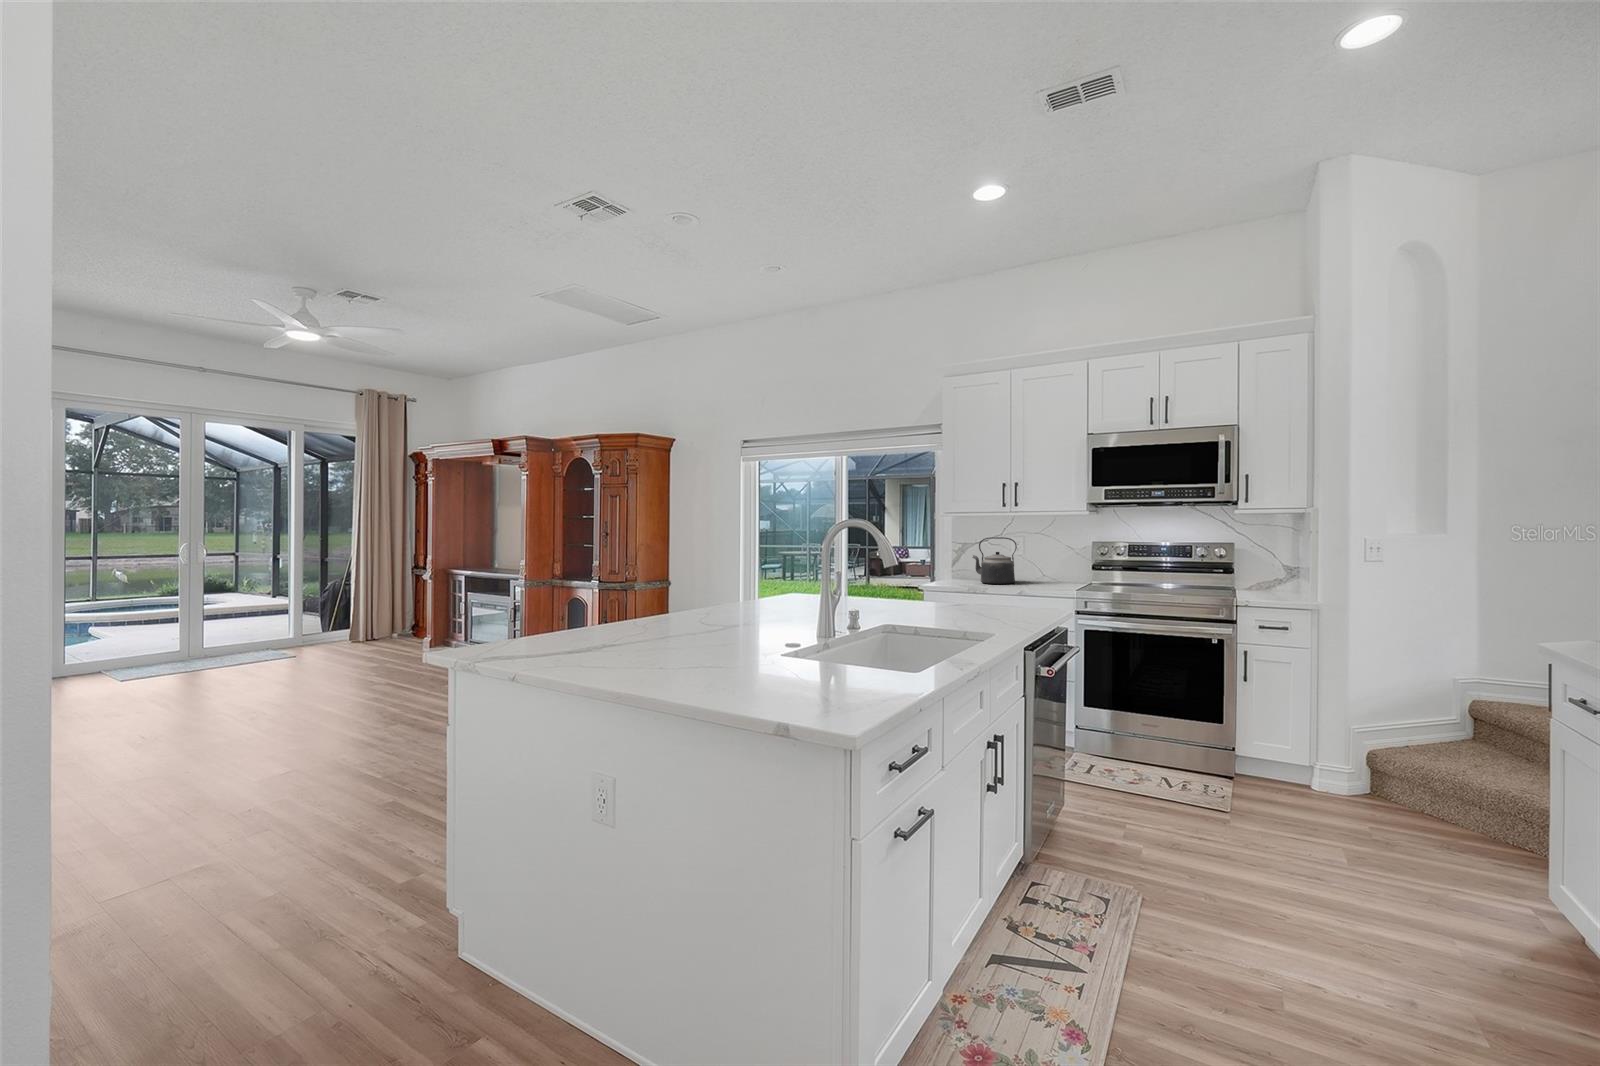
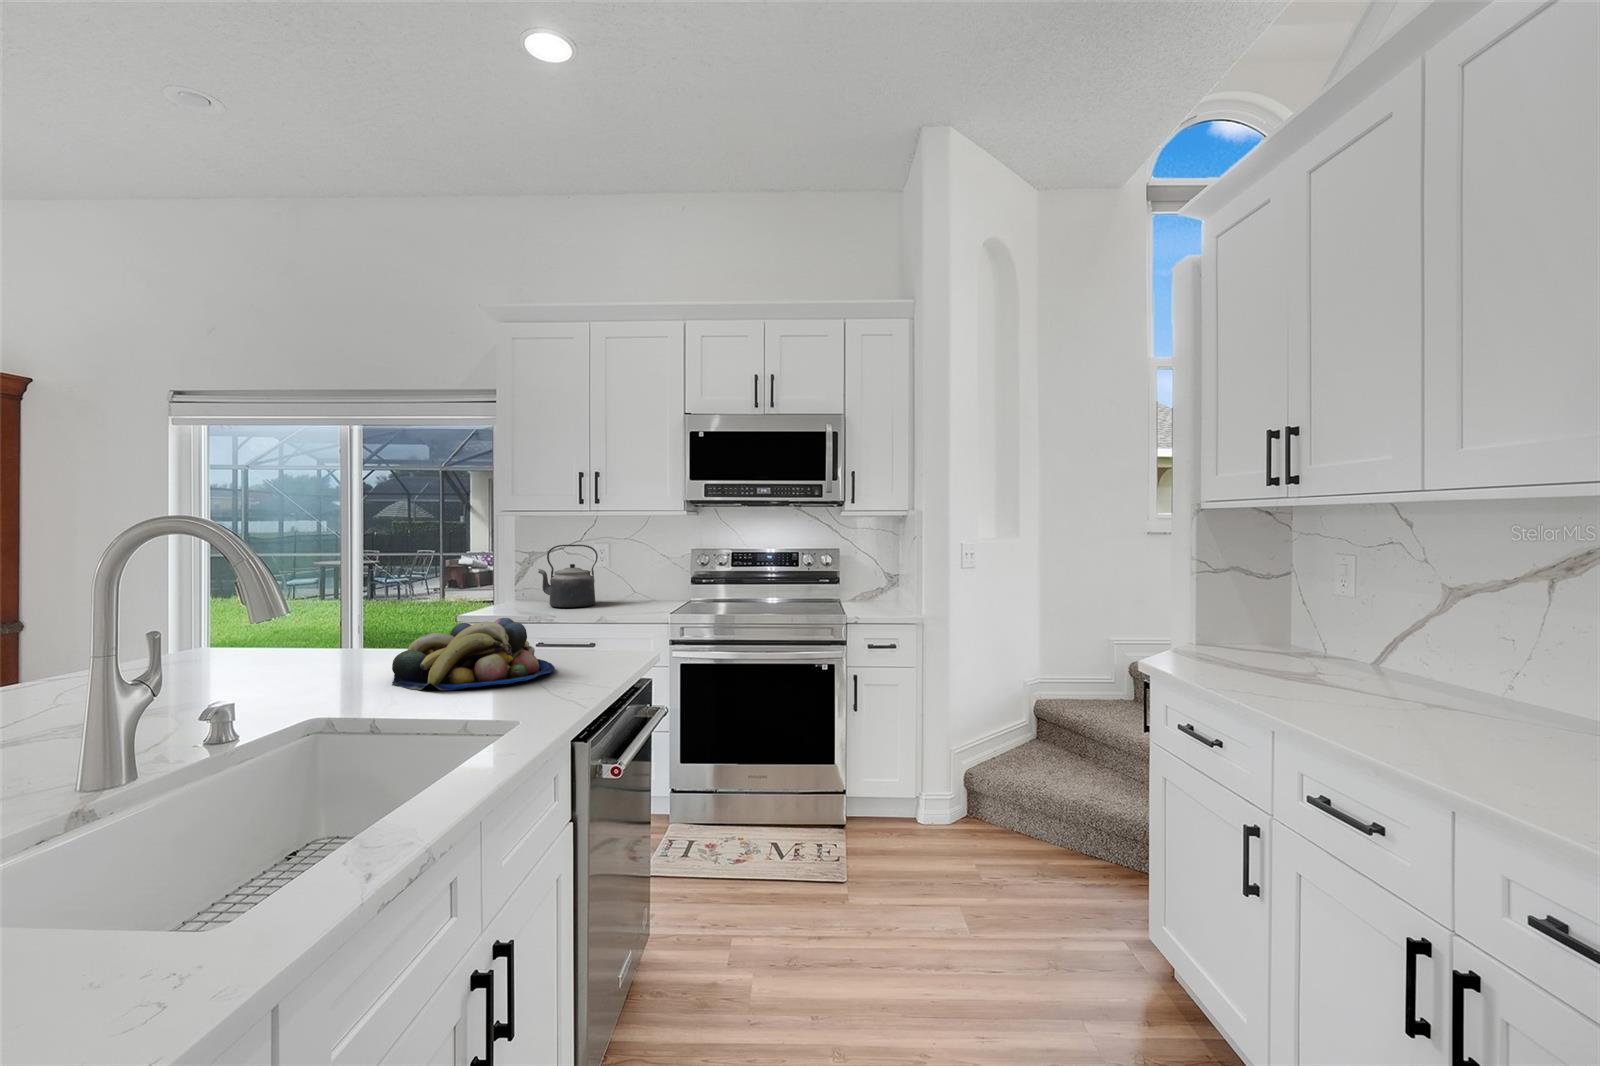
fruit bowl: none [912,579,1003,616] -> present [392,618,555,690]

